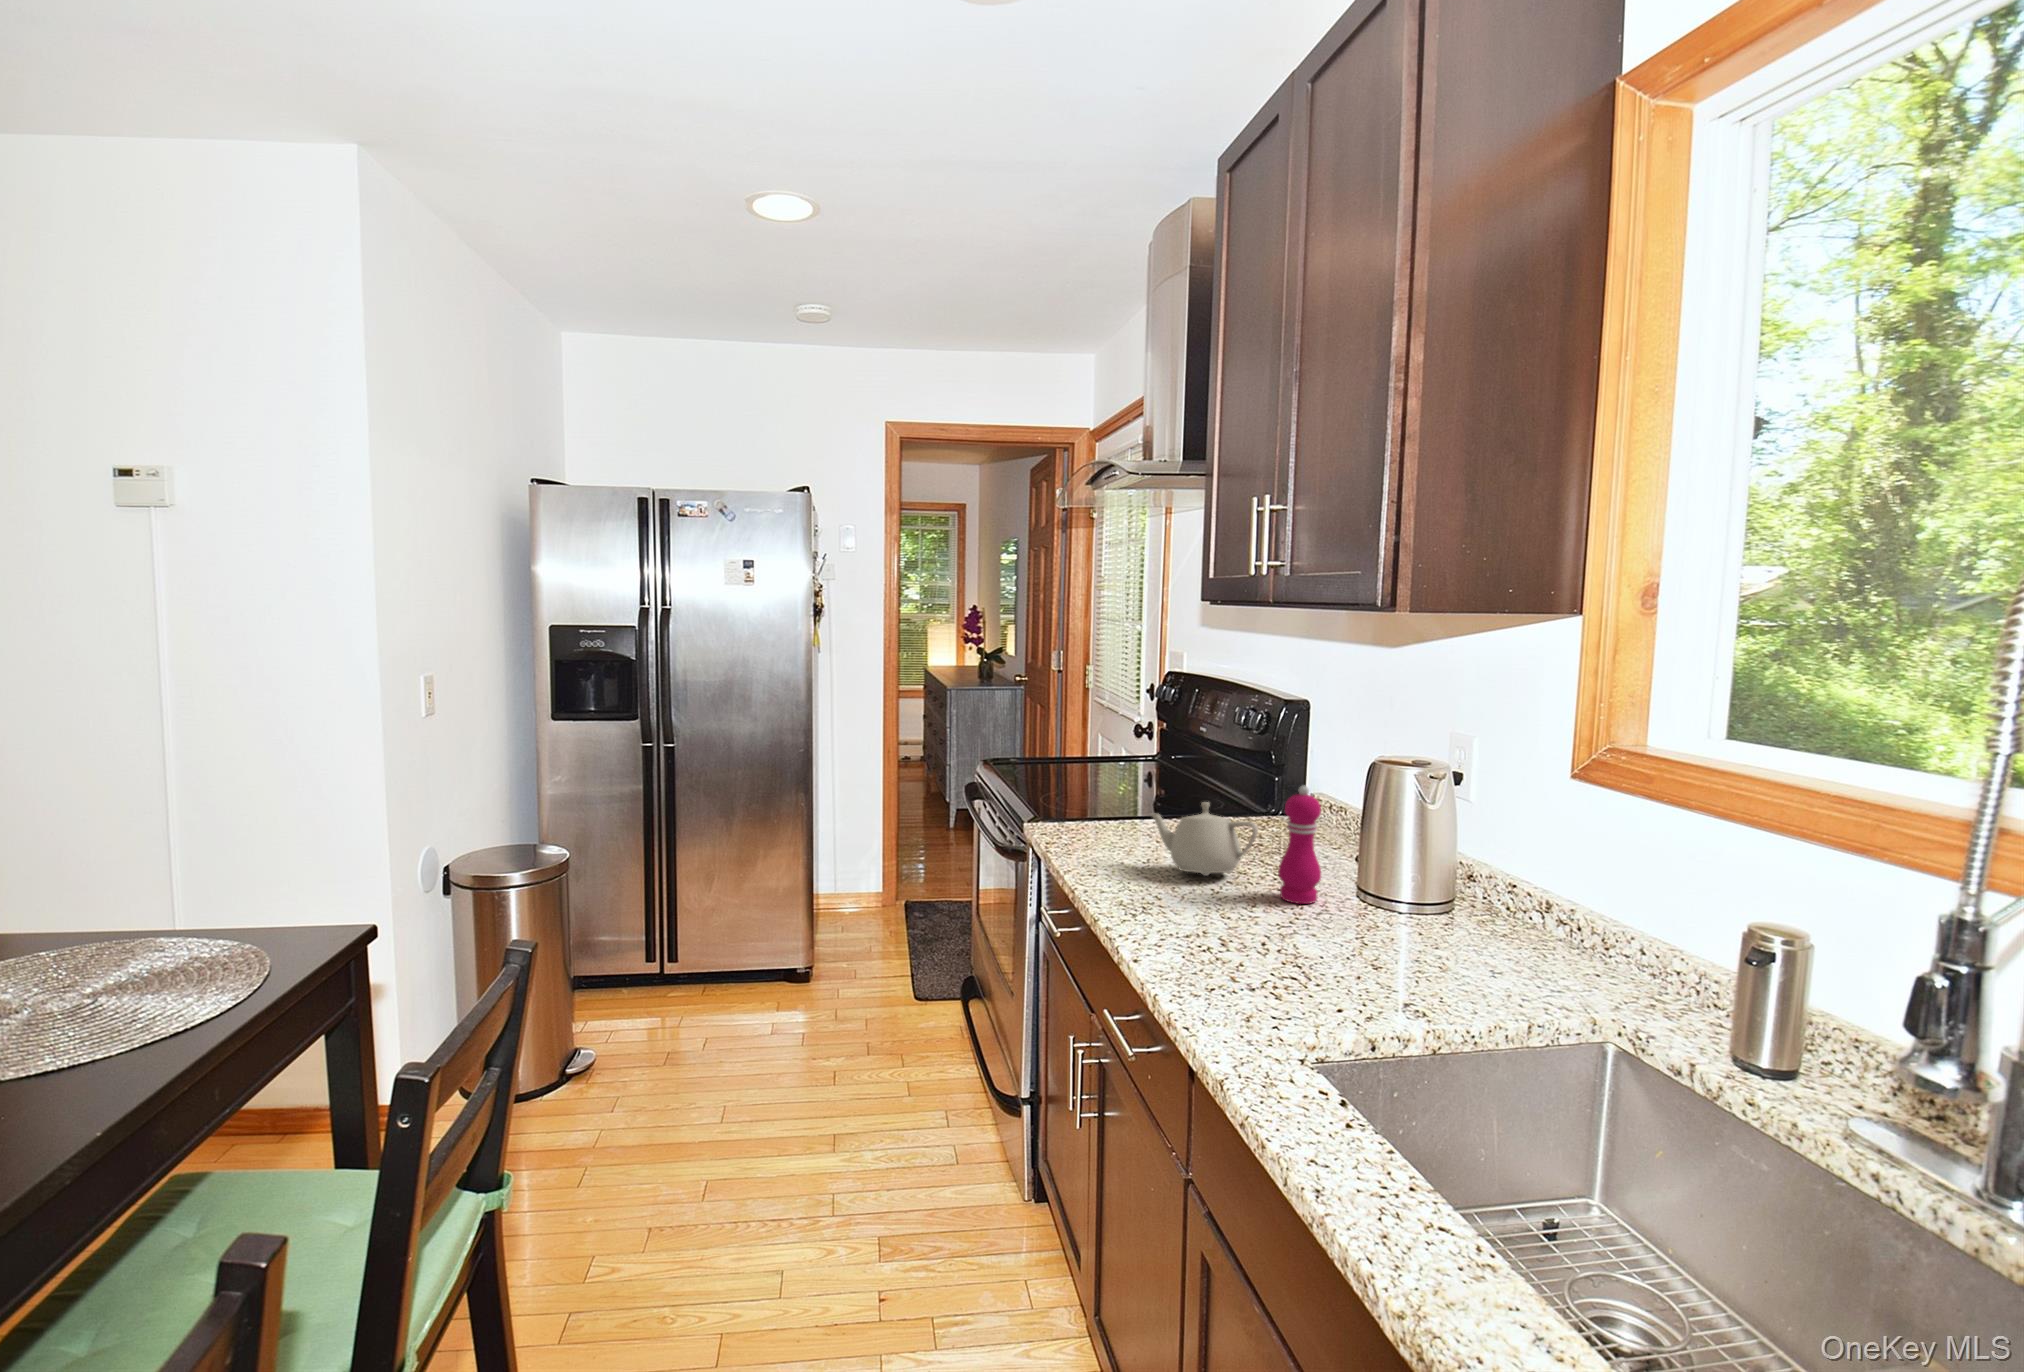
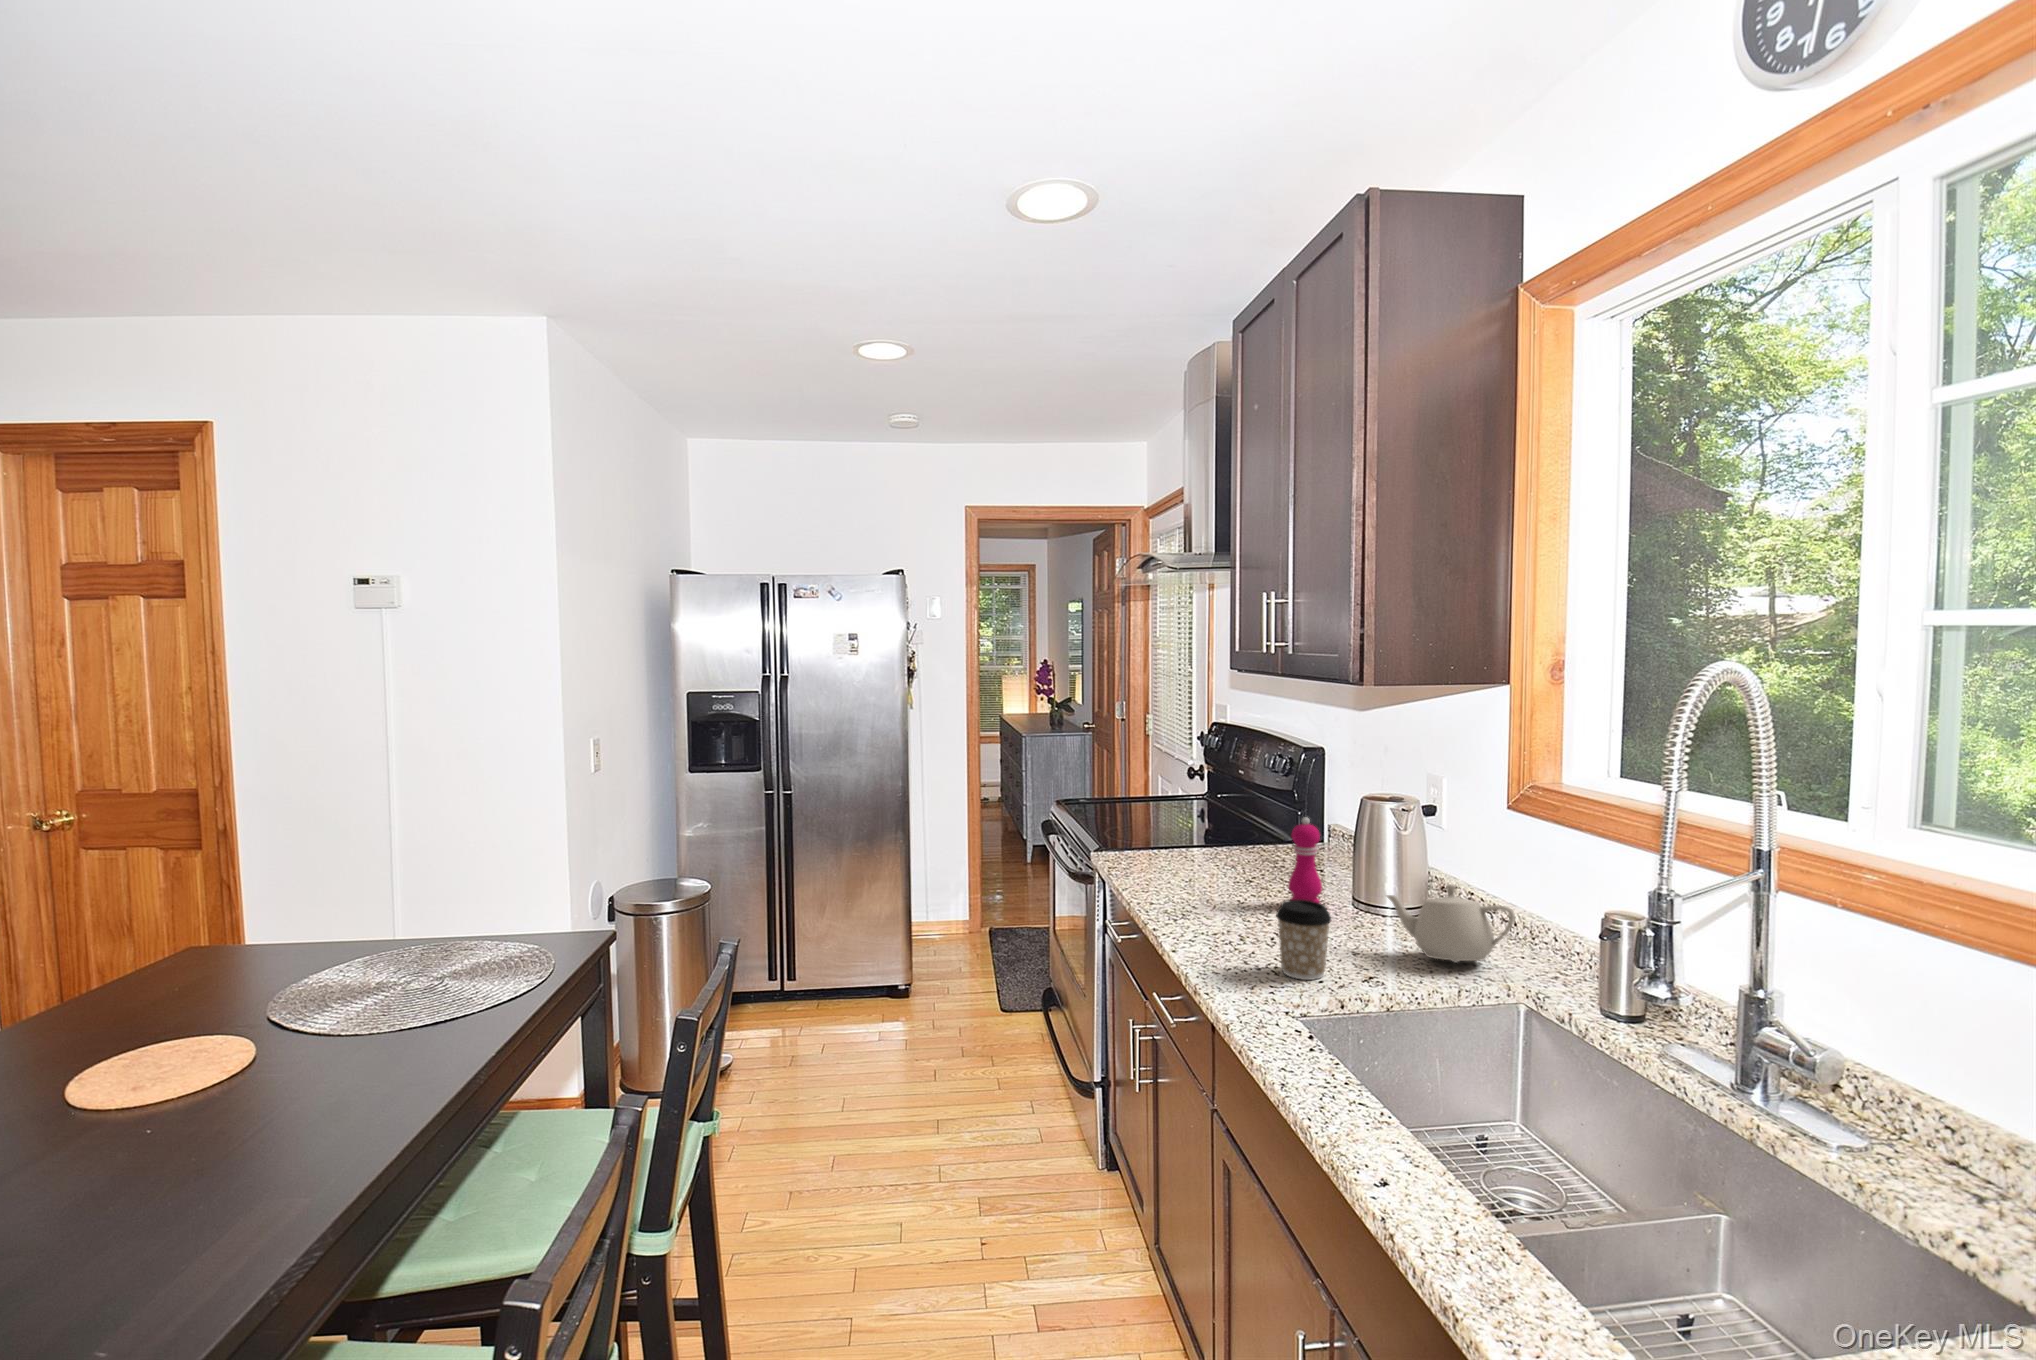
teapot: present [1151,802,1258,876] -> present [1387,884,1515,963]
coffee cup: none [1280,898,1355,1007] -> present [1276,900,1331,980]

